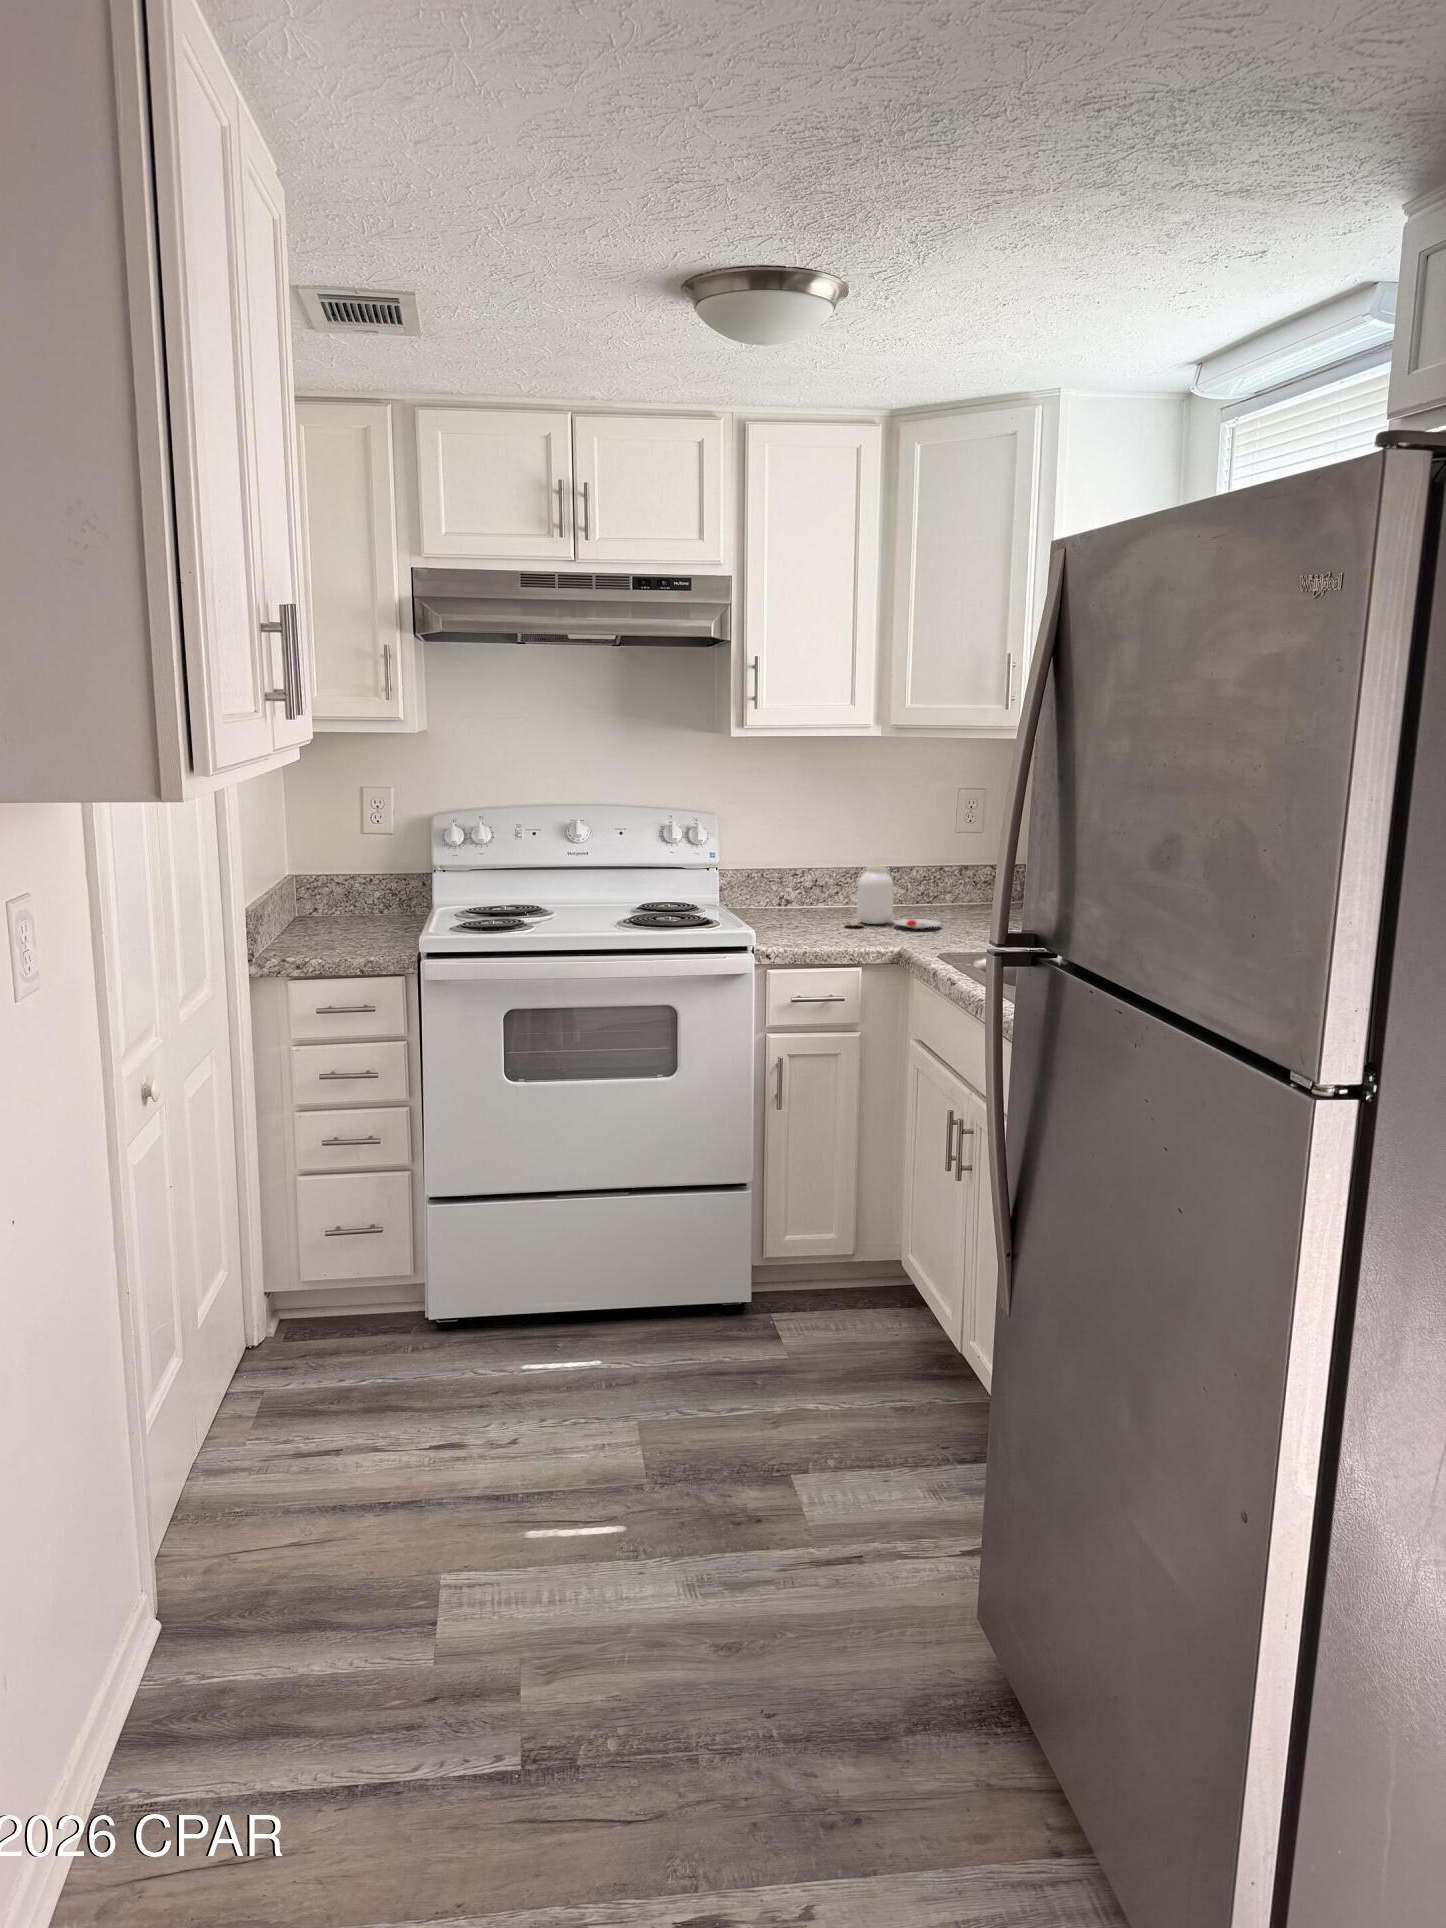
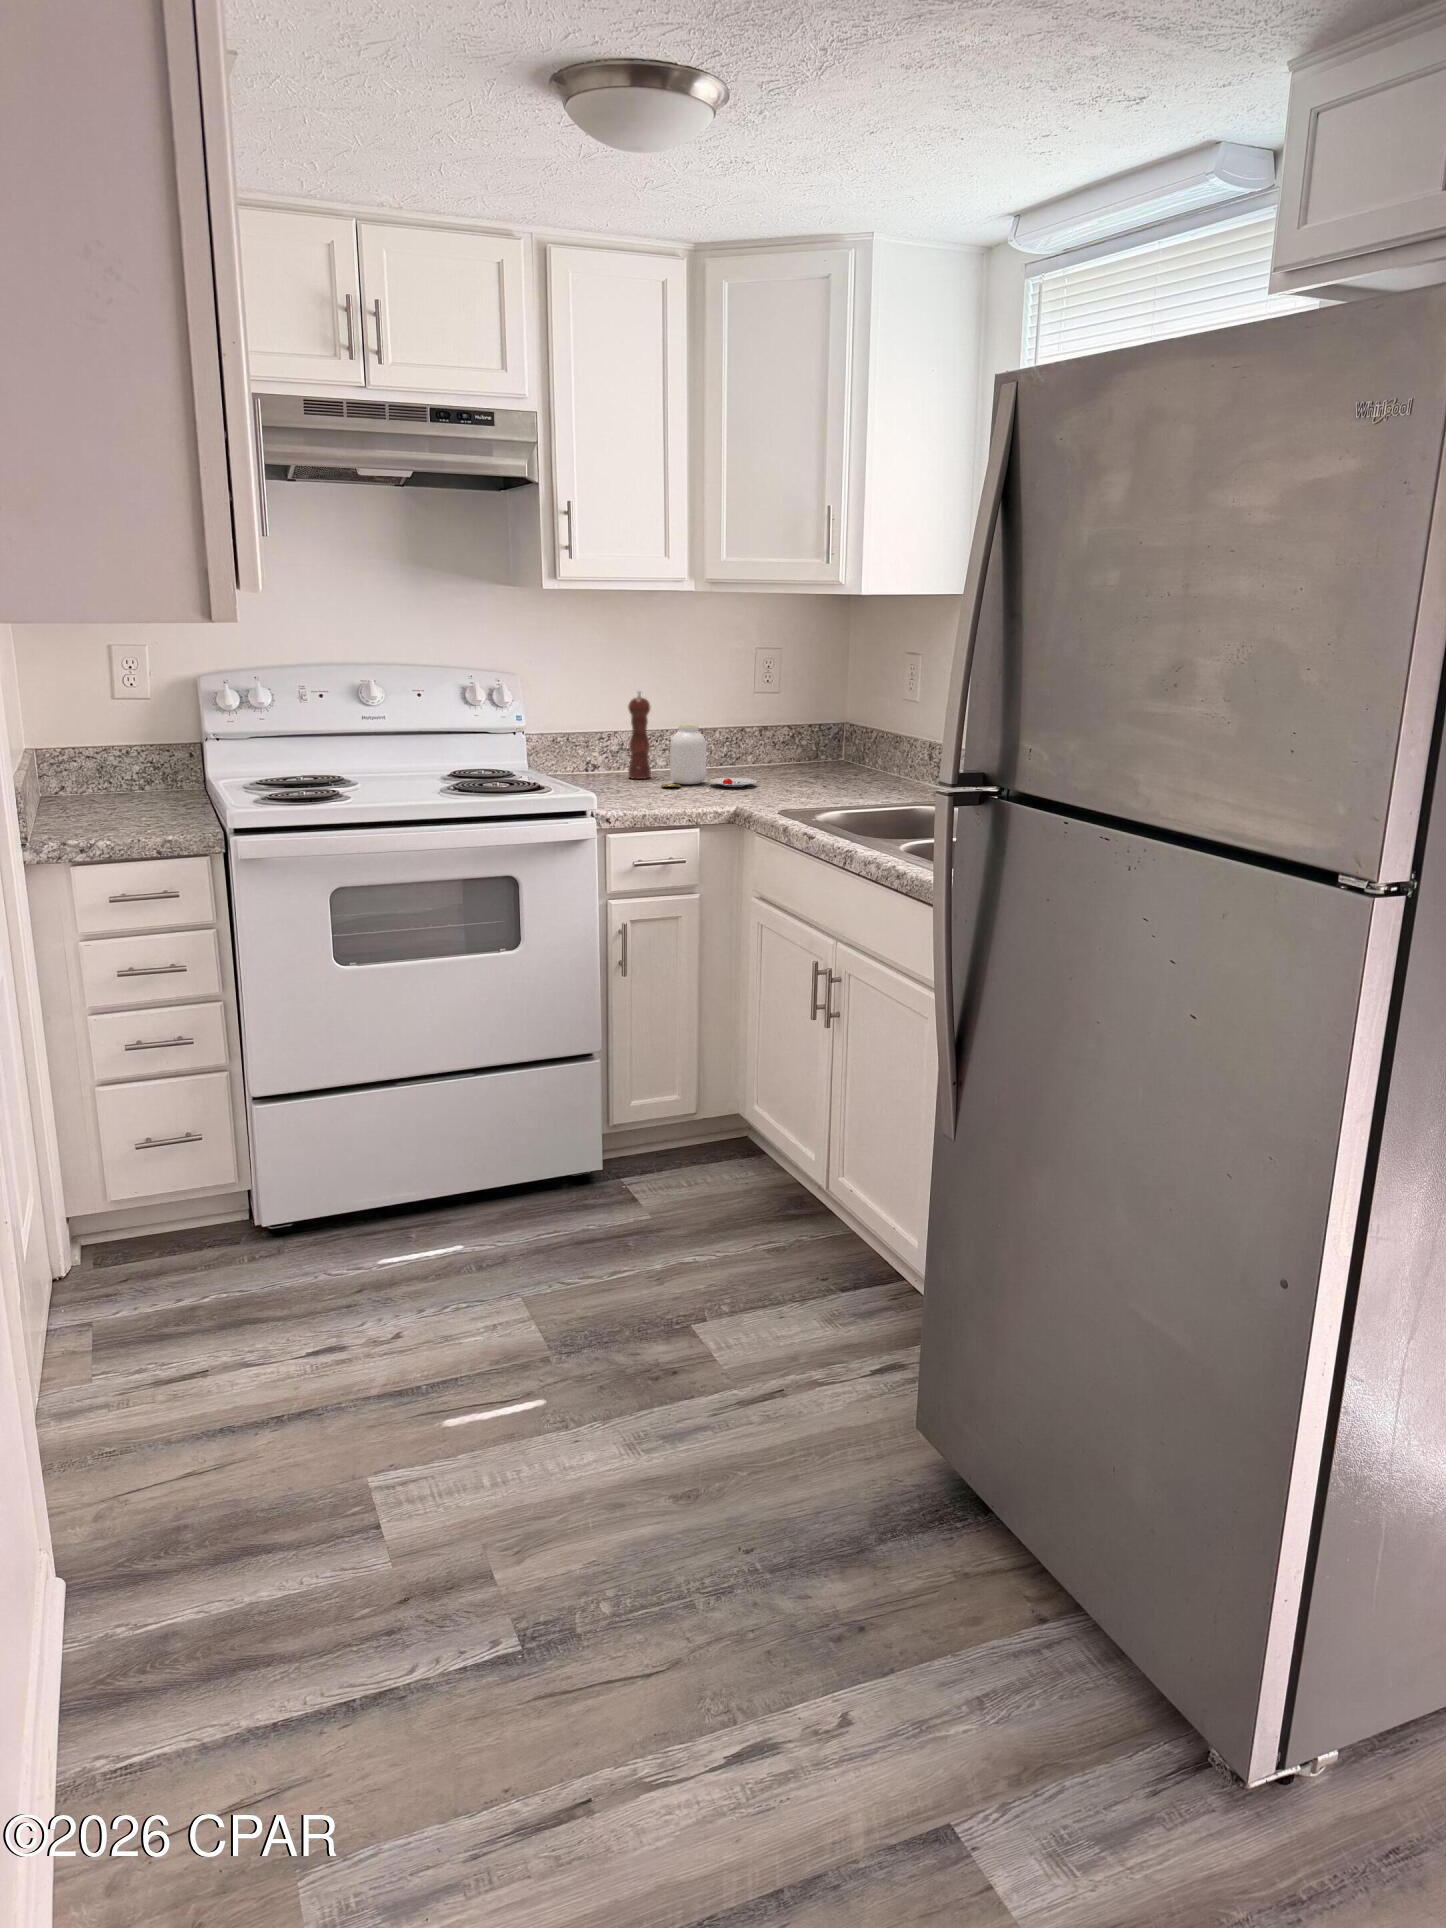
pepper mill: none [820,831,844,917] -> present [628,691,651,779]

